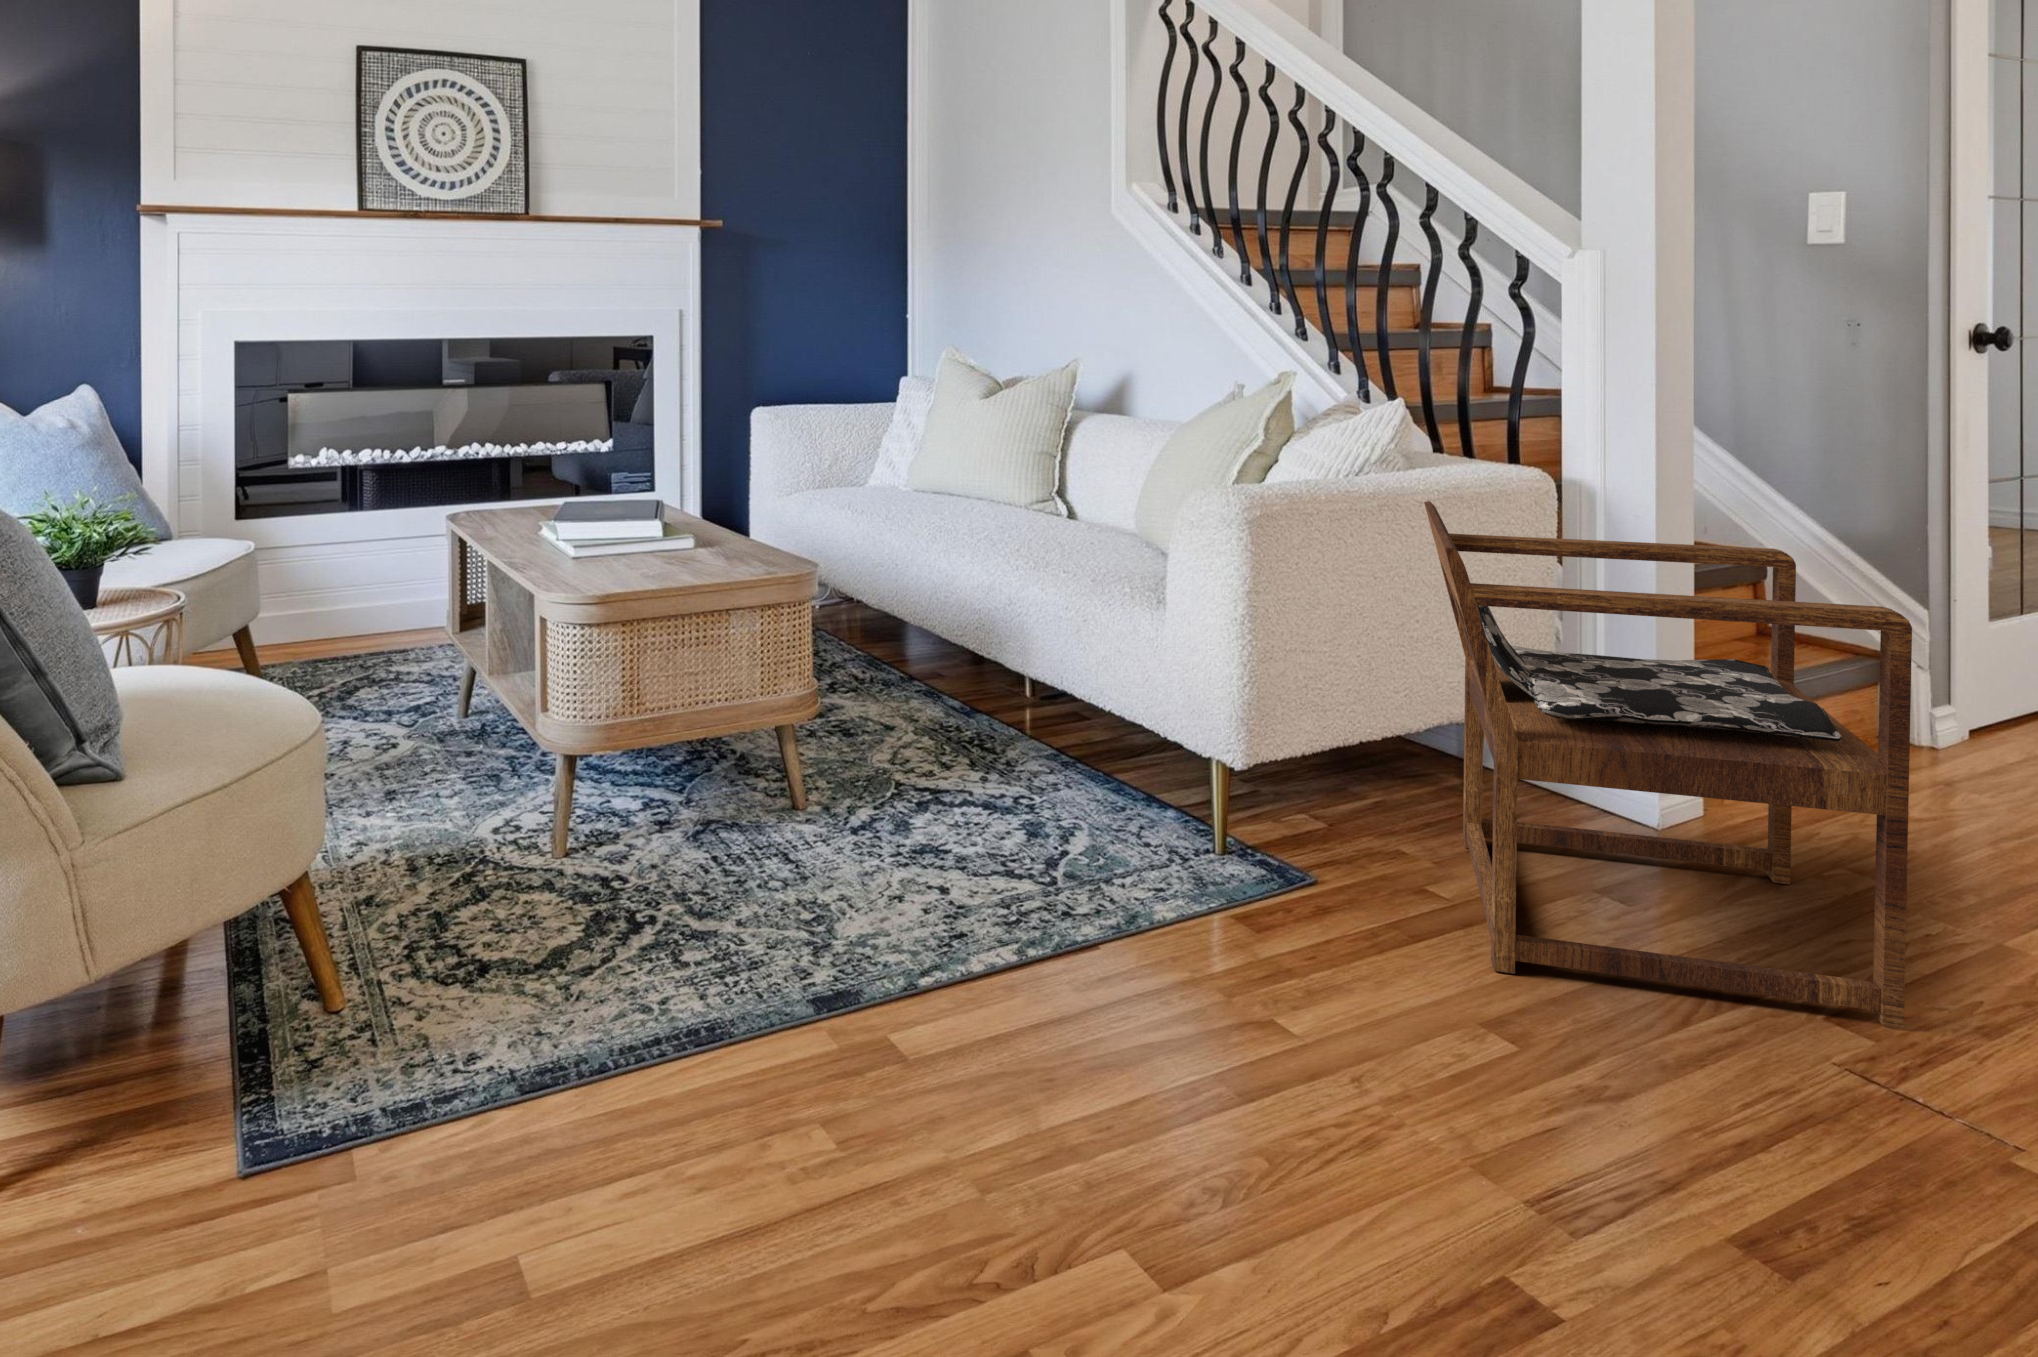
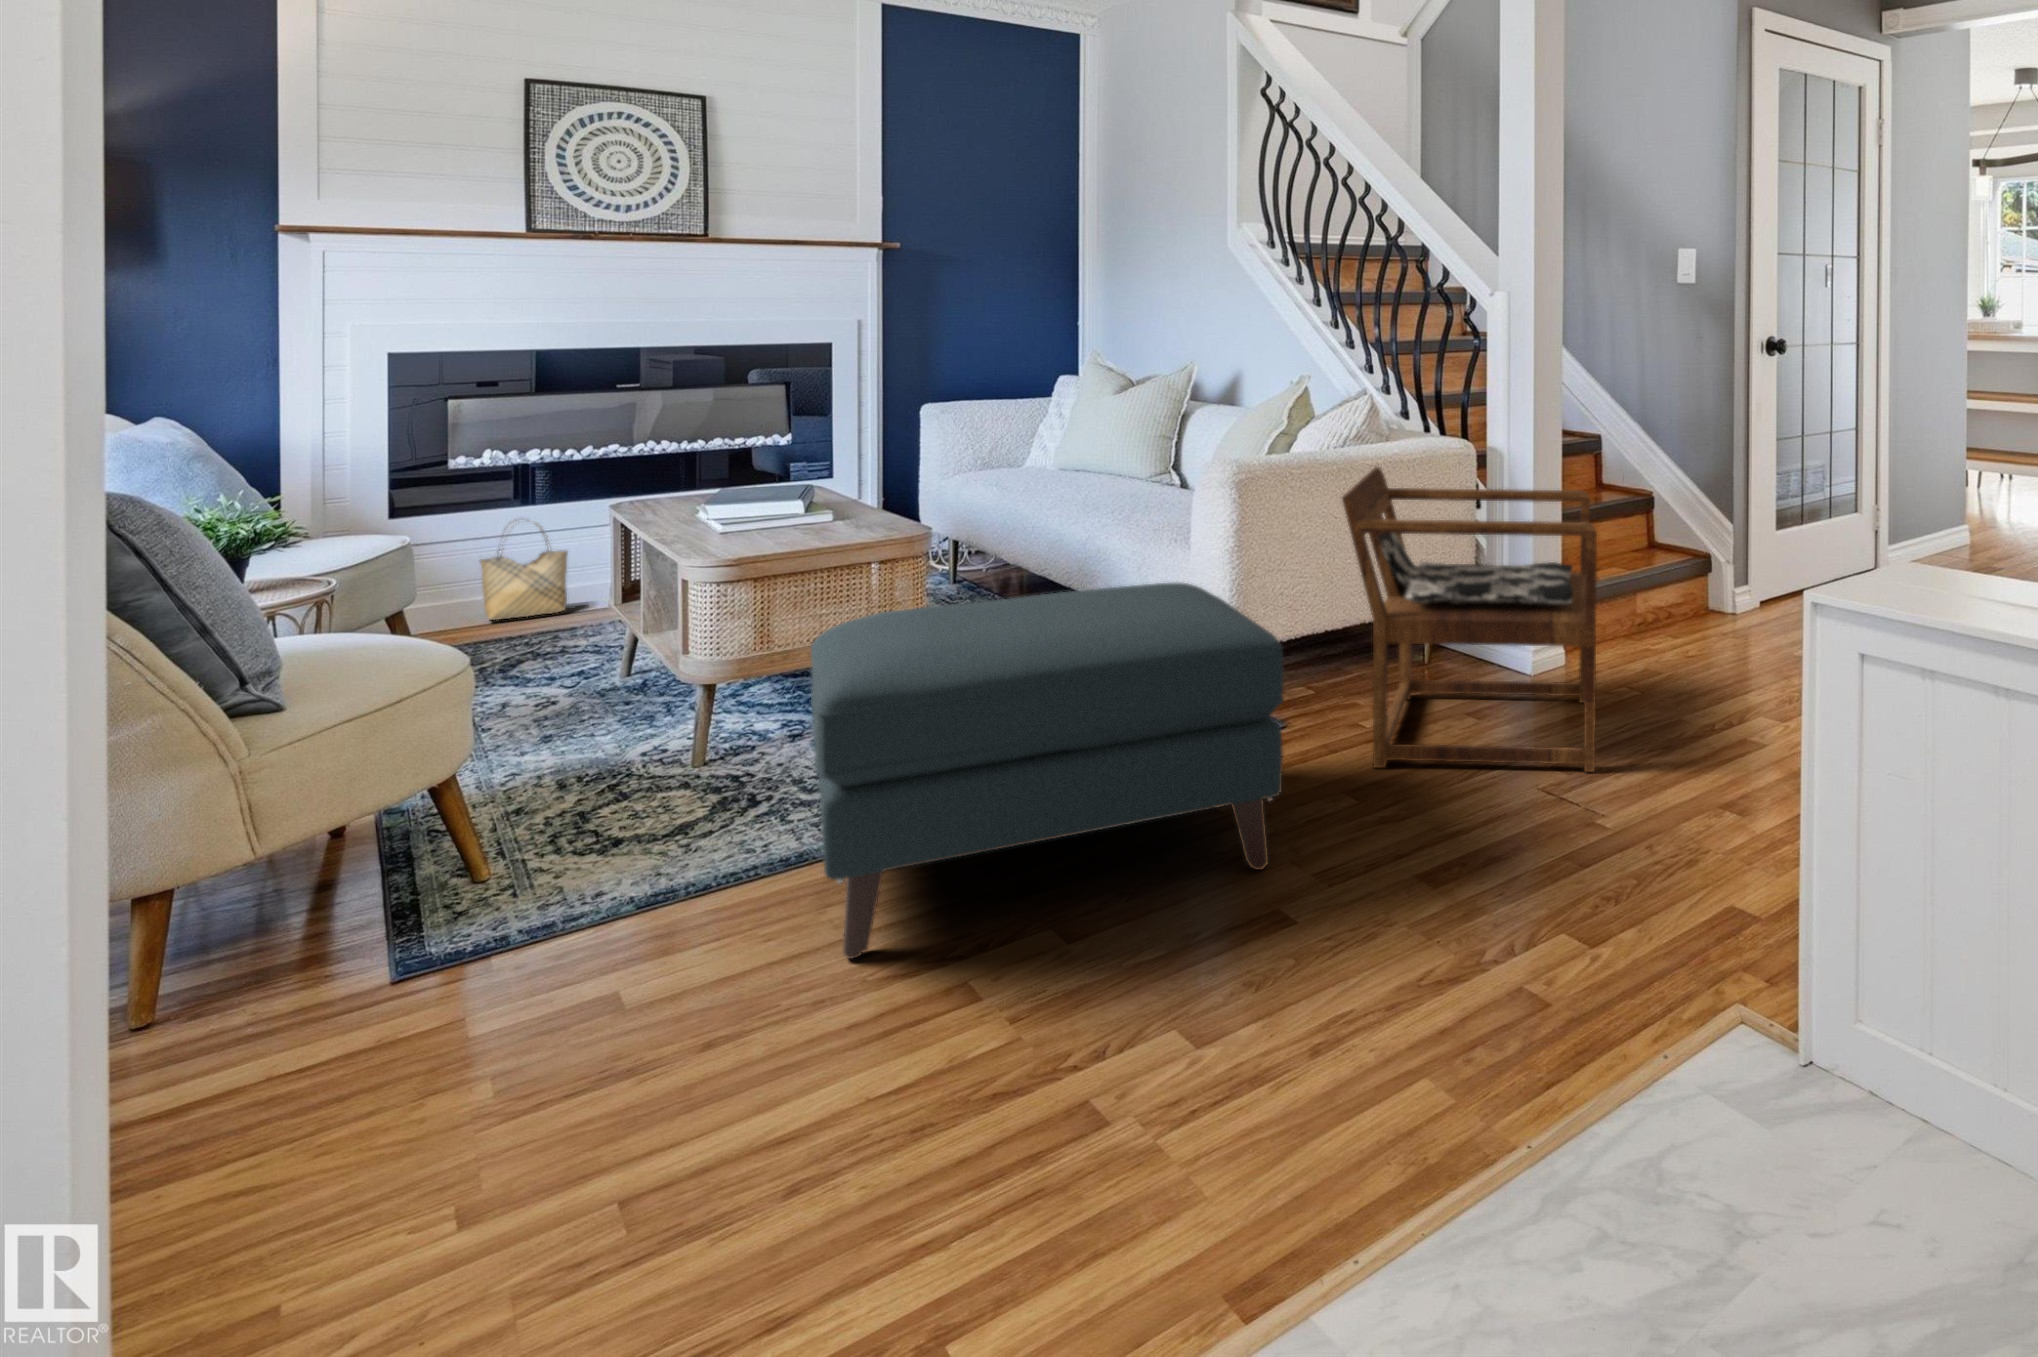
woven basket: none [312,527,395,639] -> present [479,524,568,620]
ottoman: none [724,666,1457,1244] -> present [811,583,1284,959]

